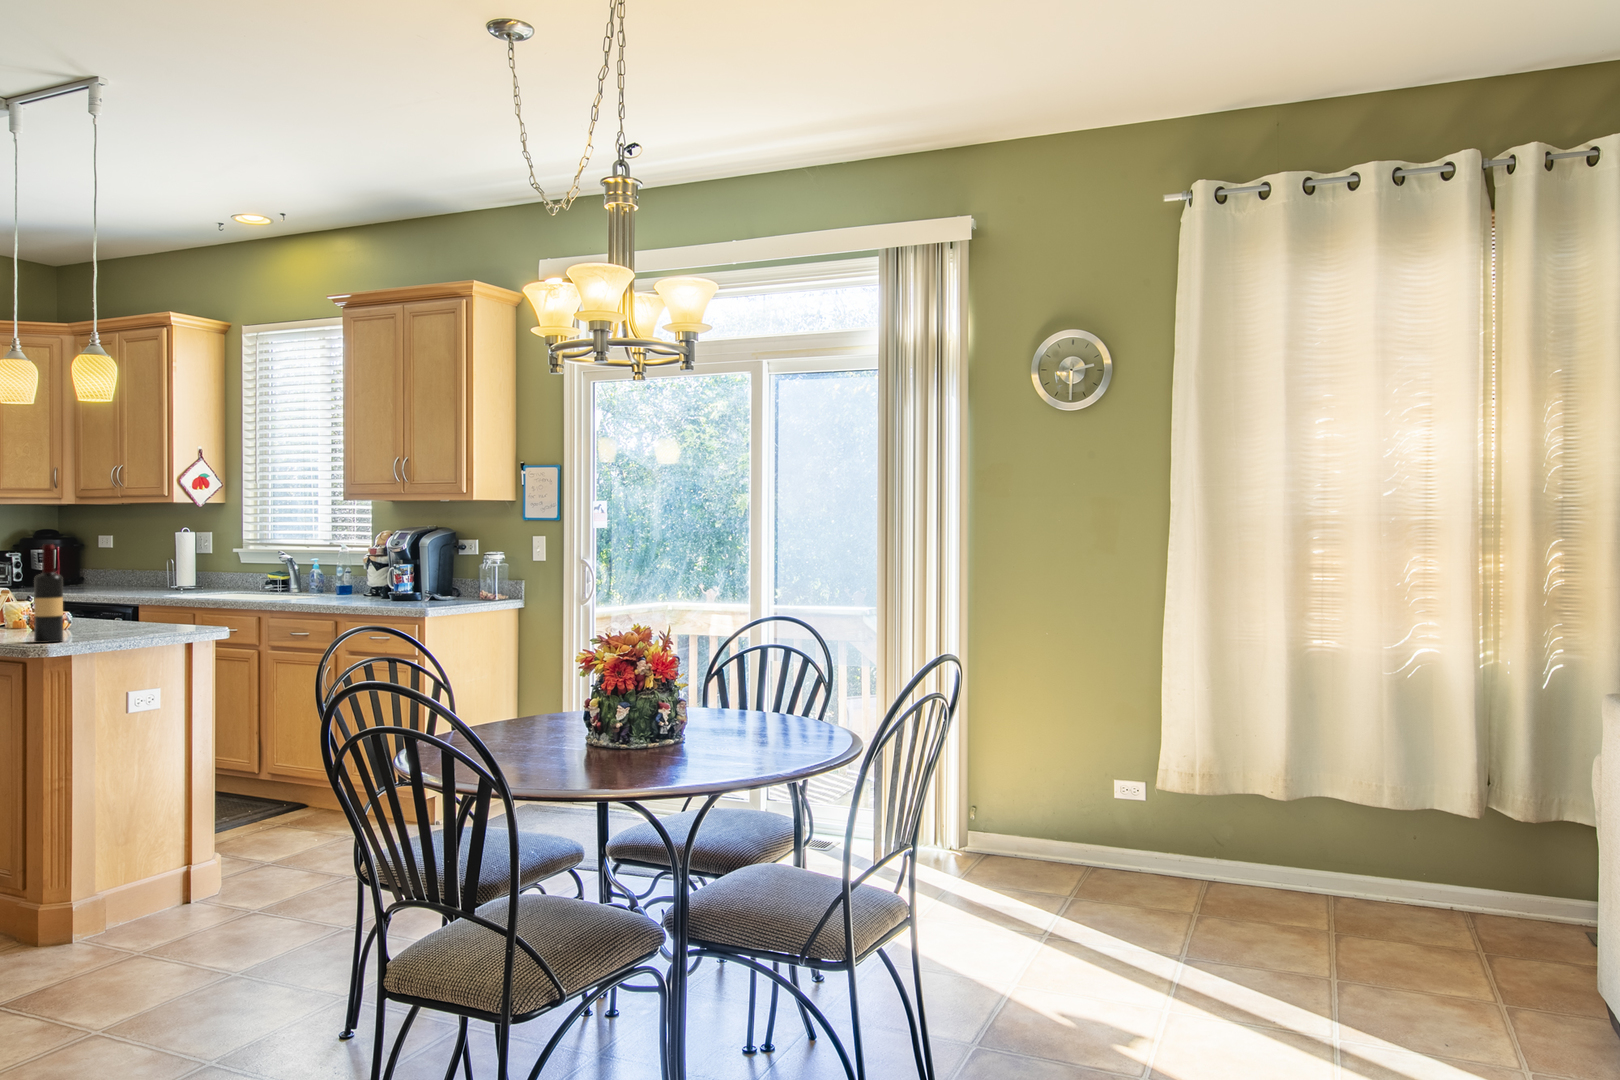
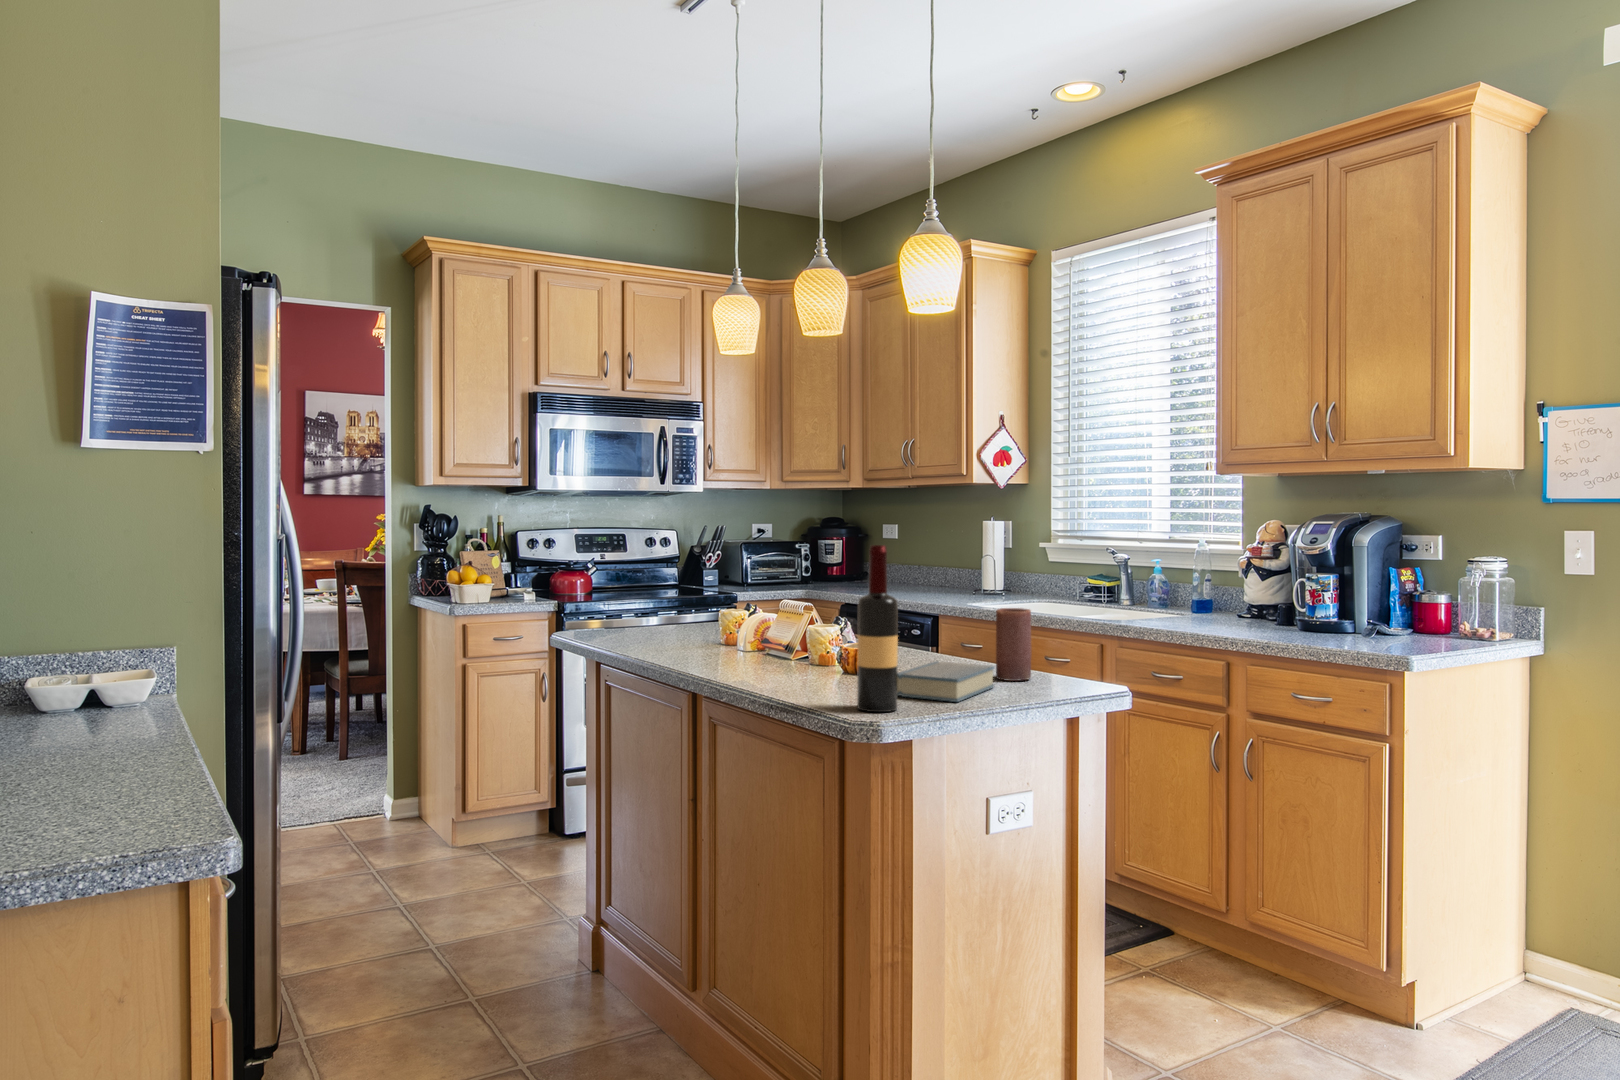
candle: none [145,584,170,628] -> present [996,608,1031,681]
hardback book: none [62,618,140,637] -> present [897,661,995,702]

